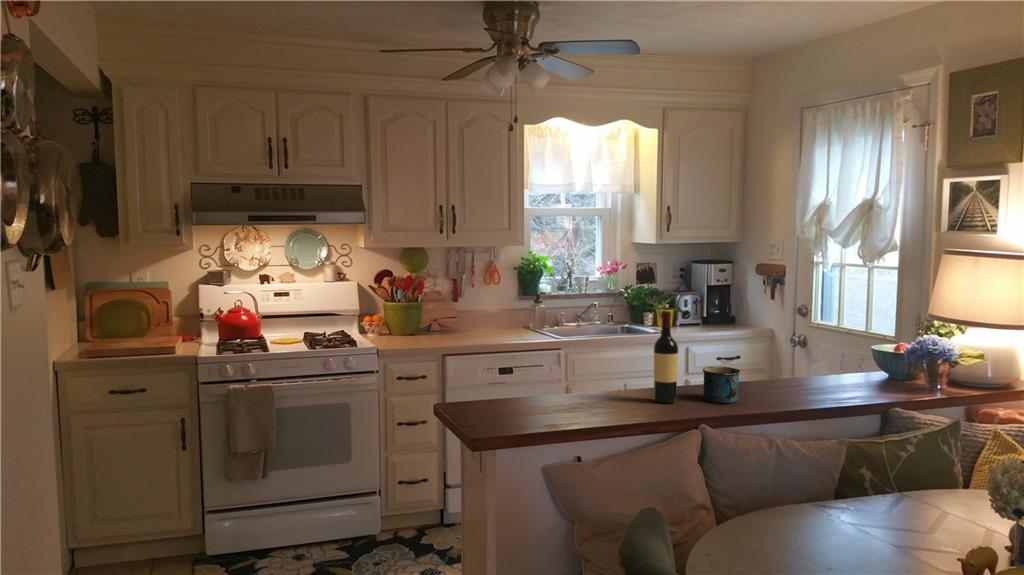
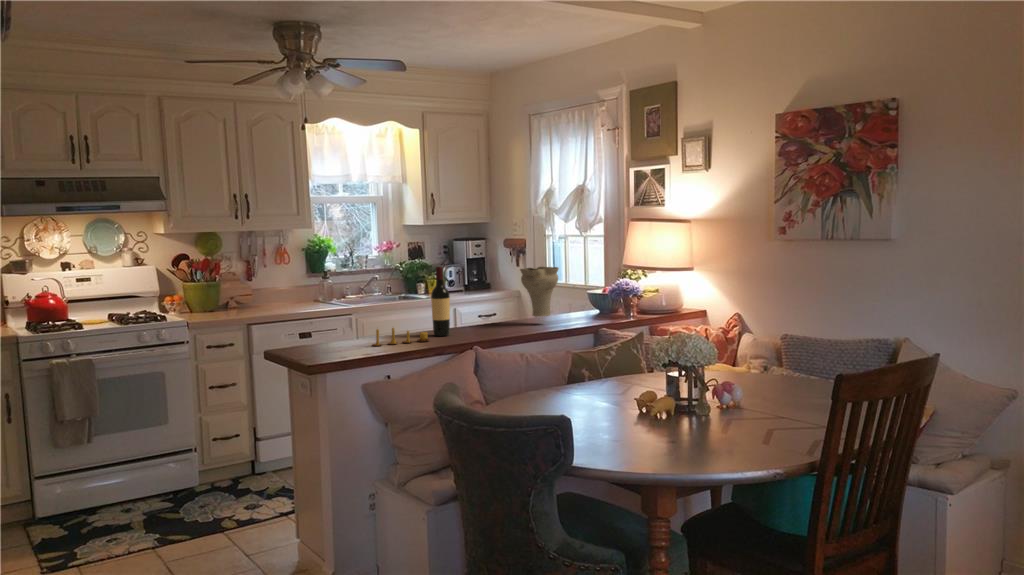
vase: none [775,312,835,386] -> present [520,267,559,317]
mug: present [703,367,741,403] -> none [468,308,495,333]
candle: none [571,388,649,414] -> present [373,328,430,346]

